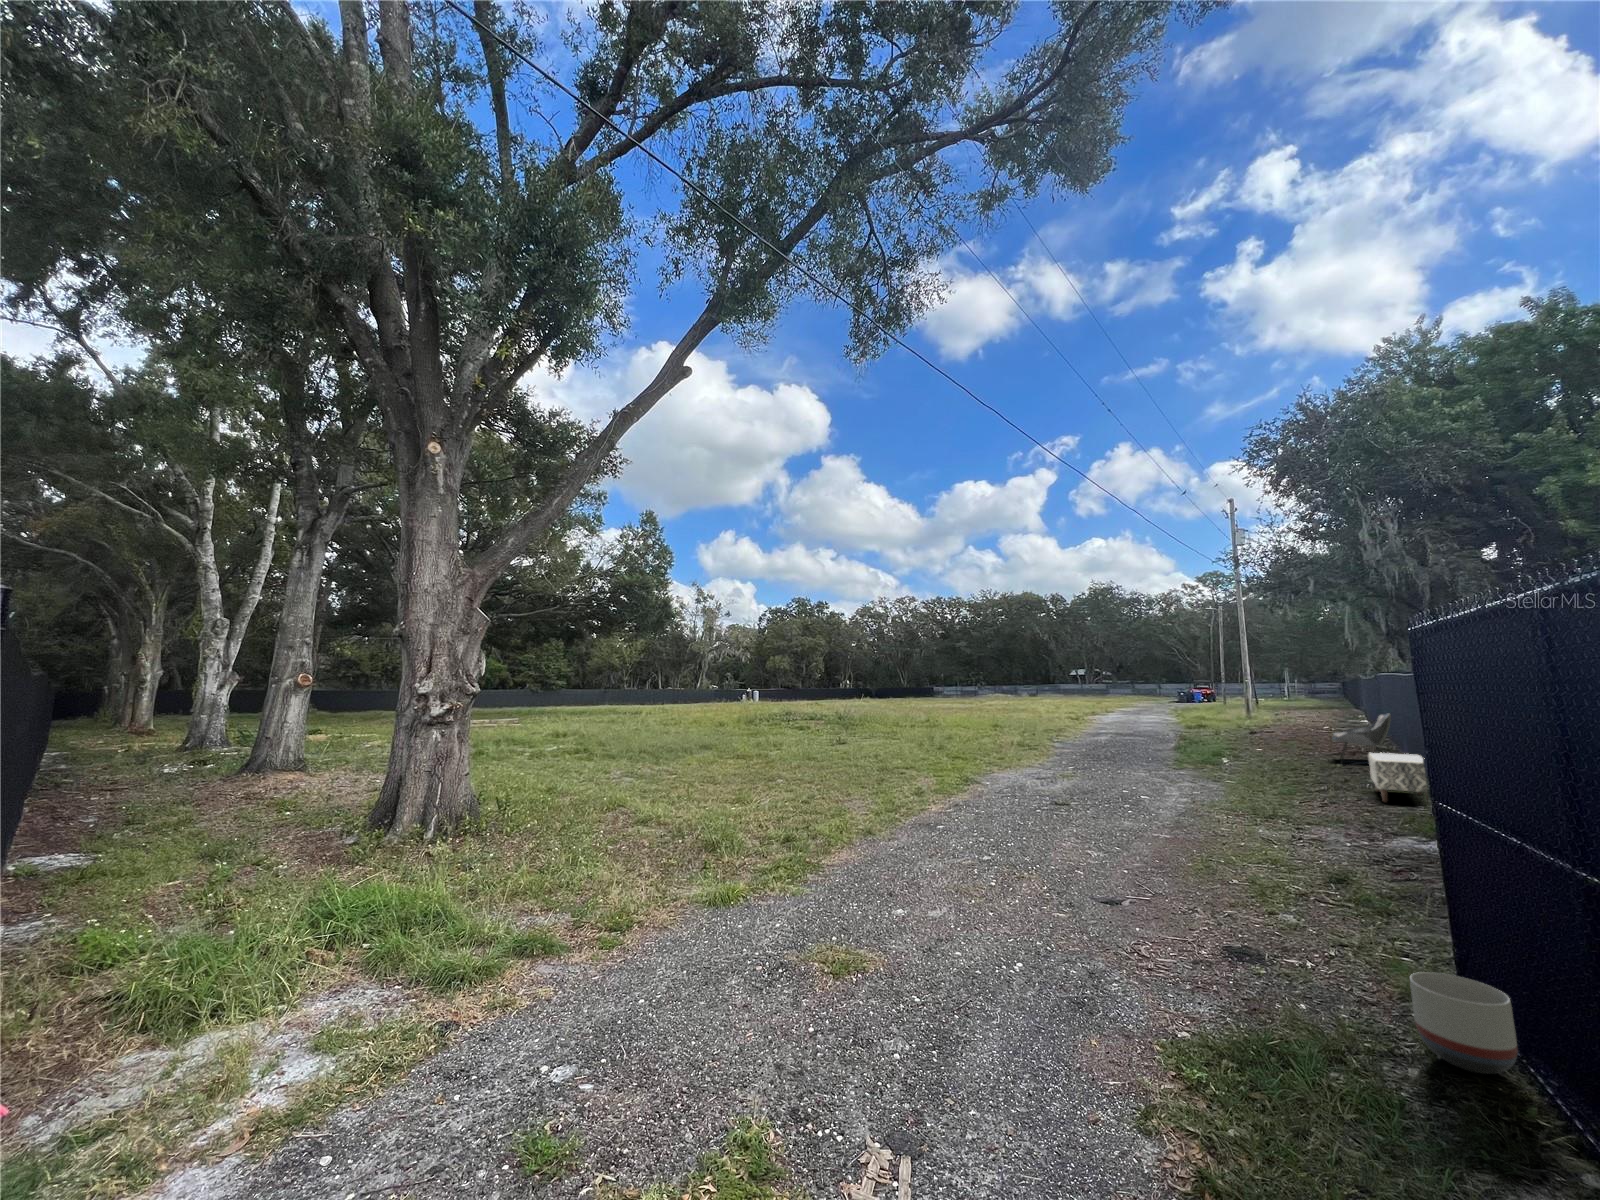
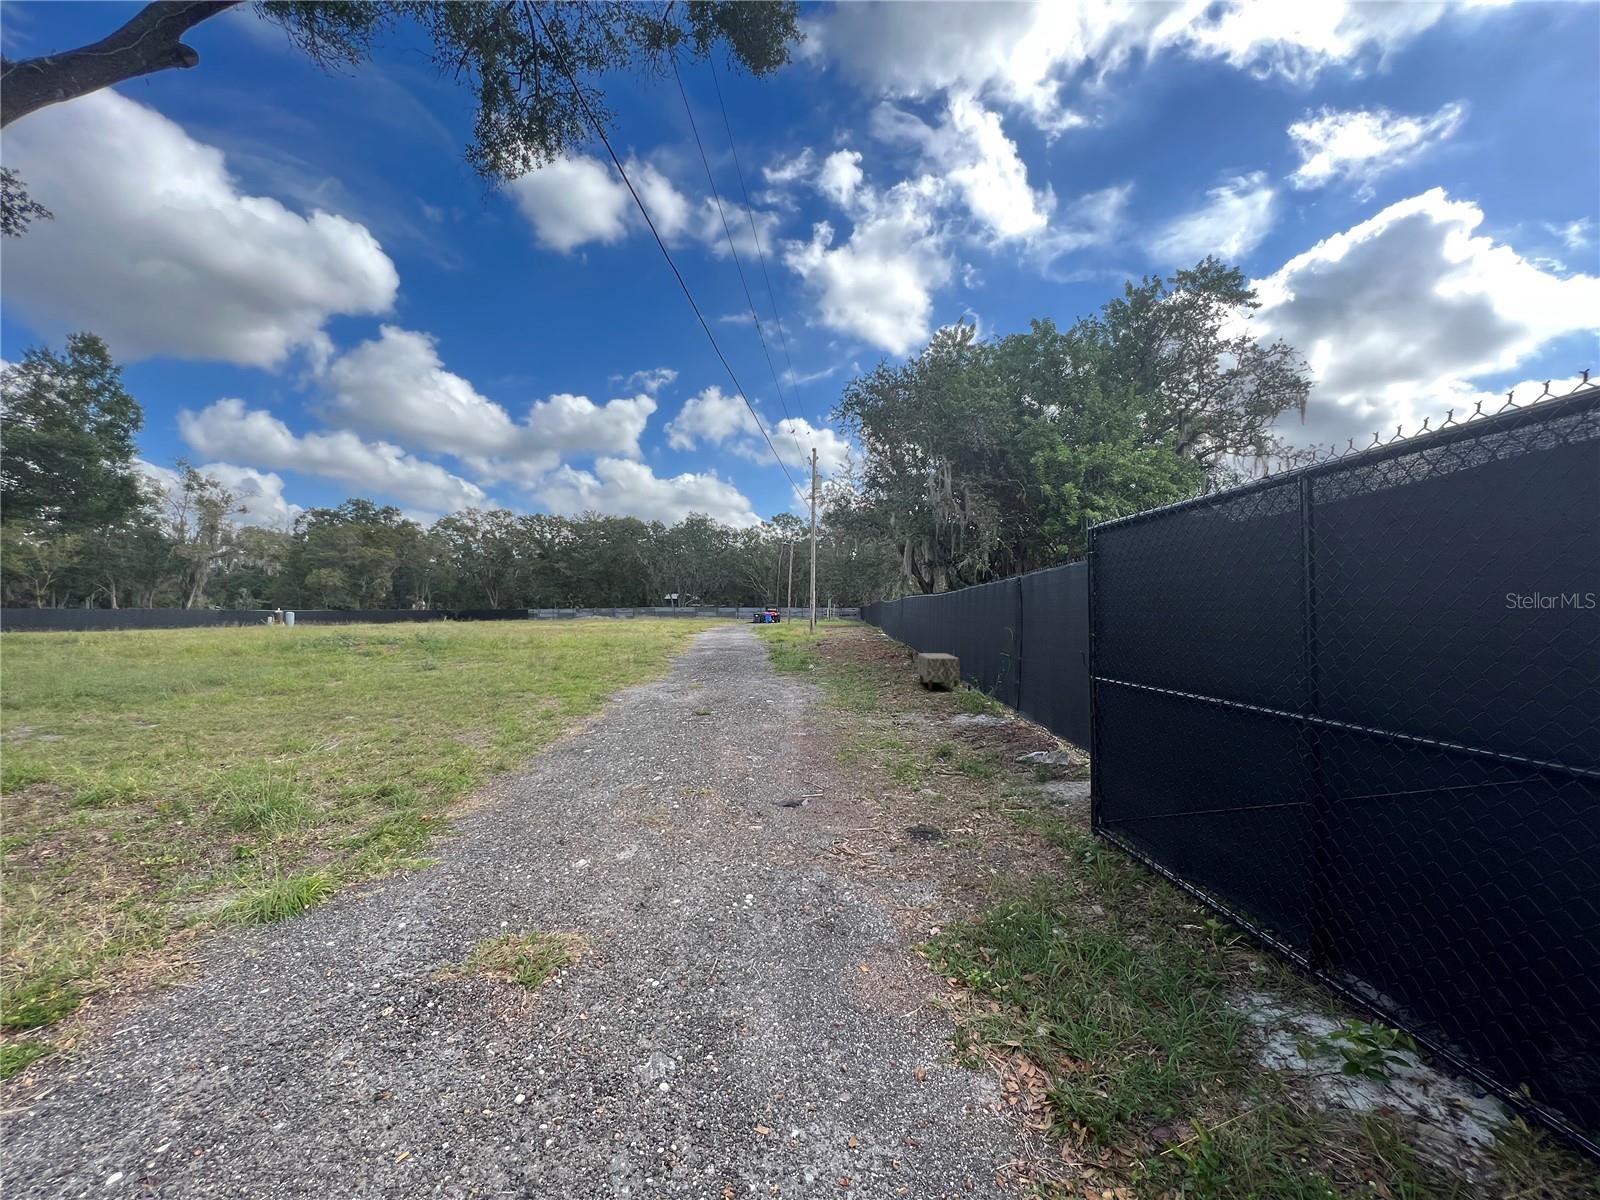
lounge chair: present [1332,713,1391,766] -> none [883,624,921,666]
planter: present [1410,972,1518,1074] -> none [1082,821,1149,896]

